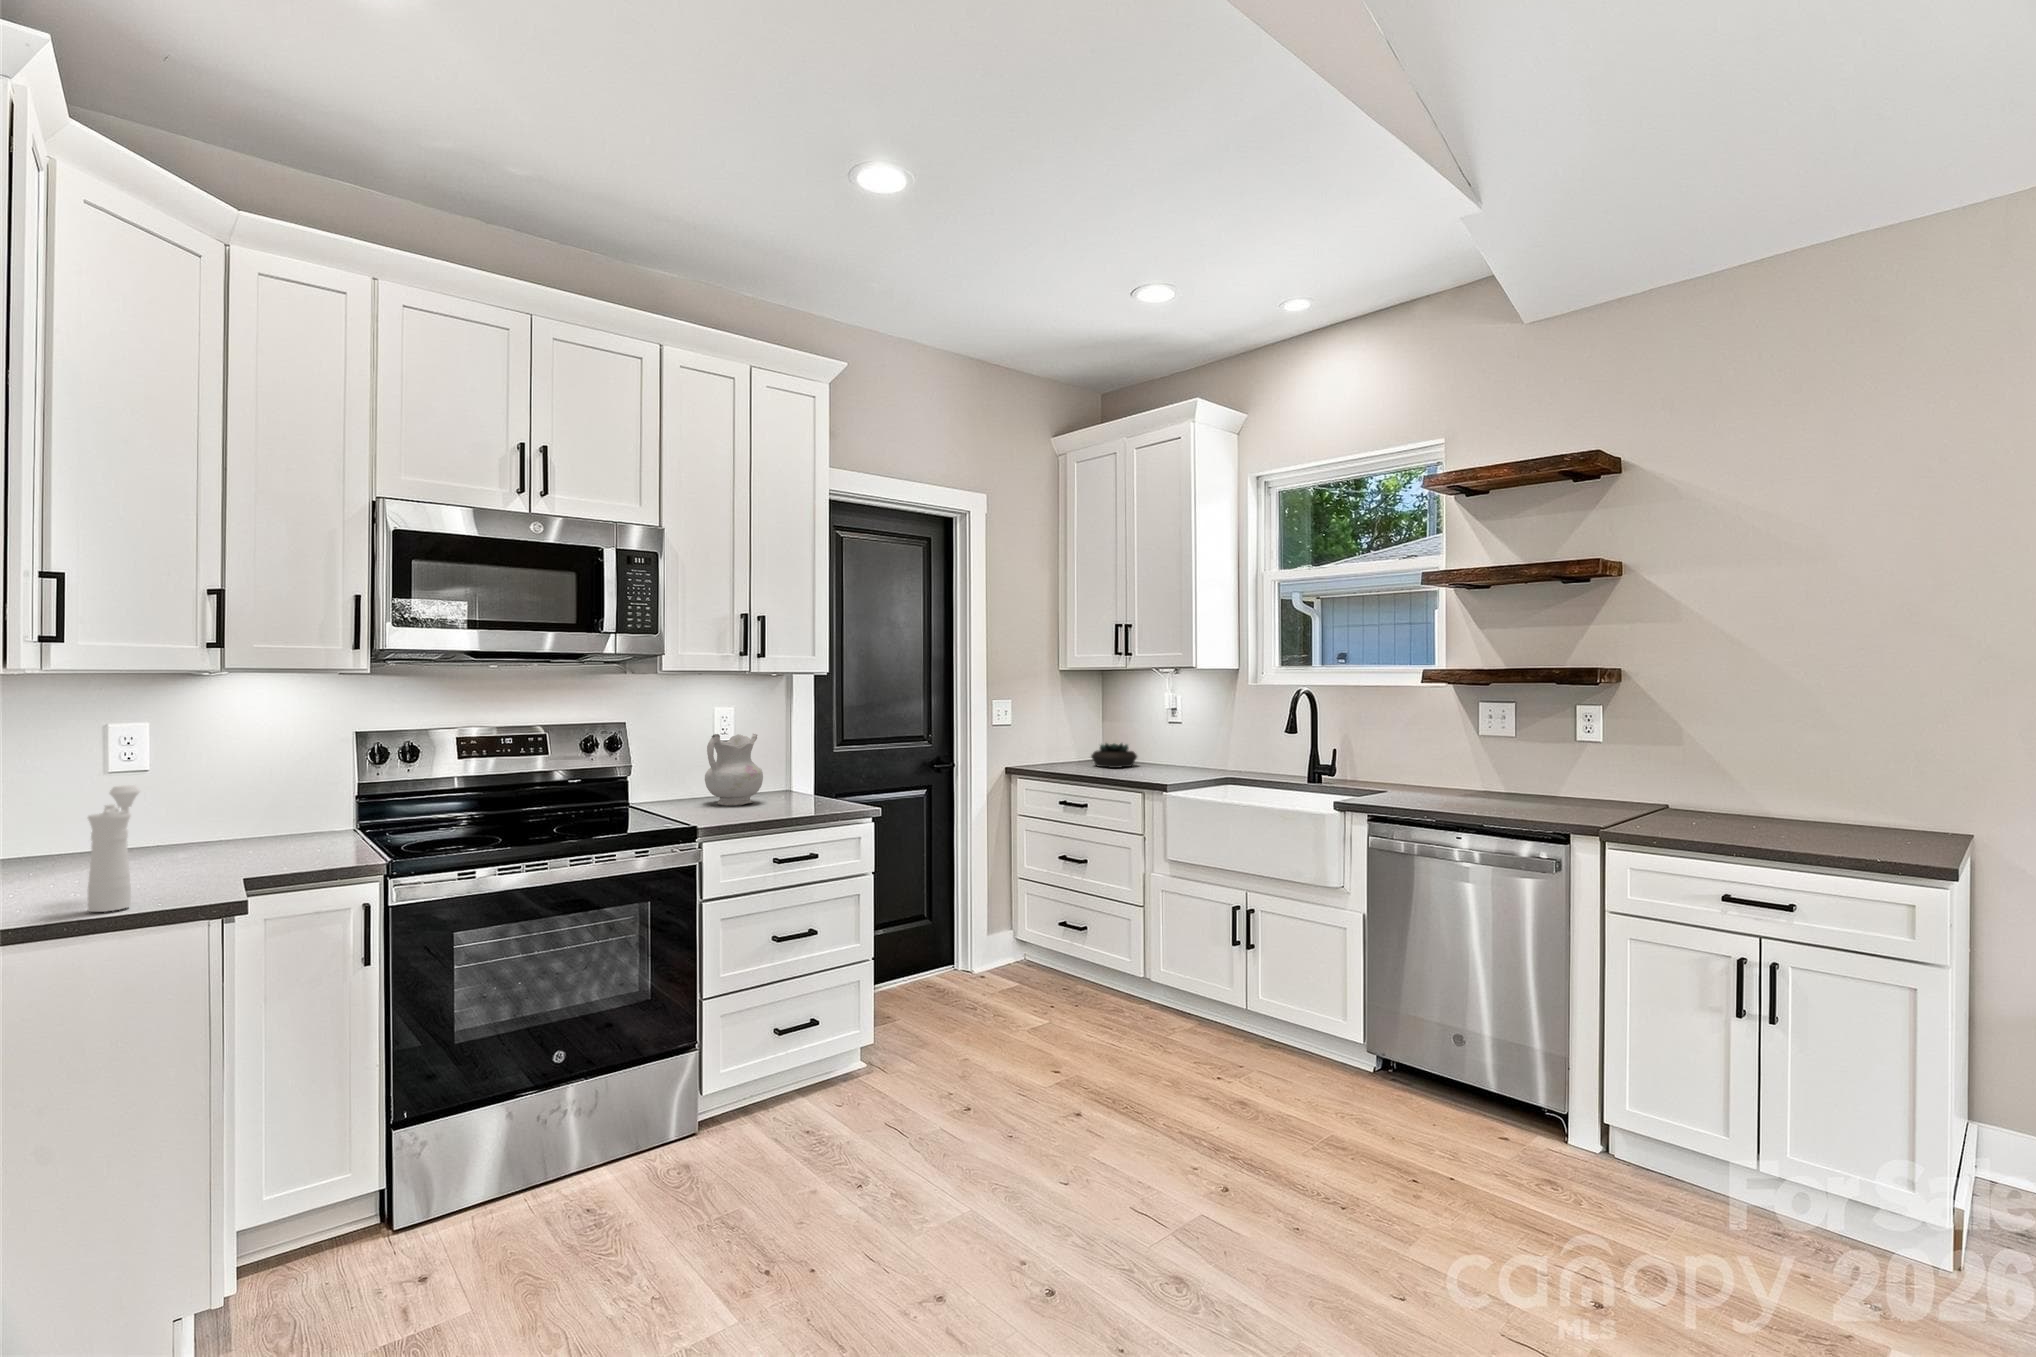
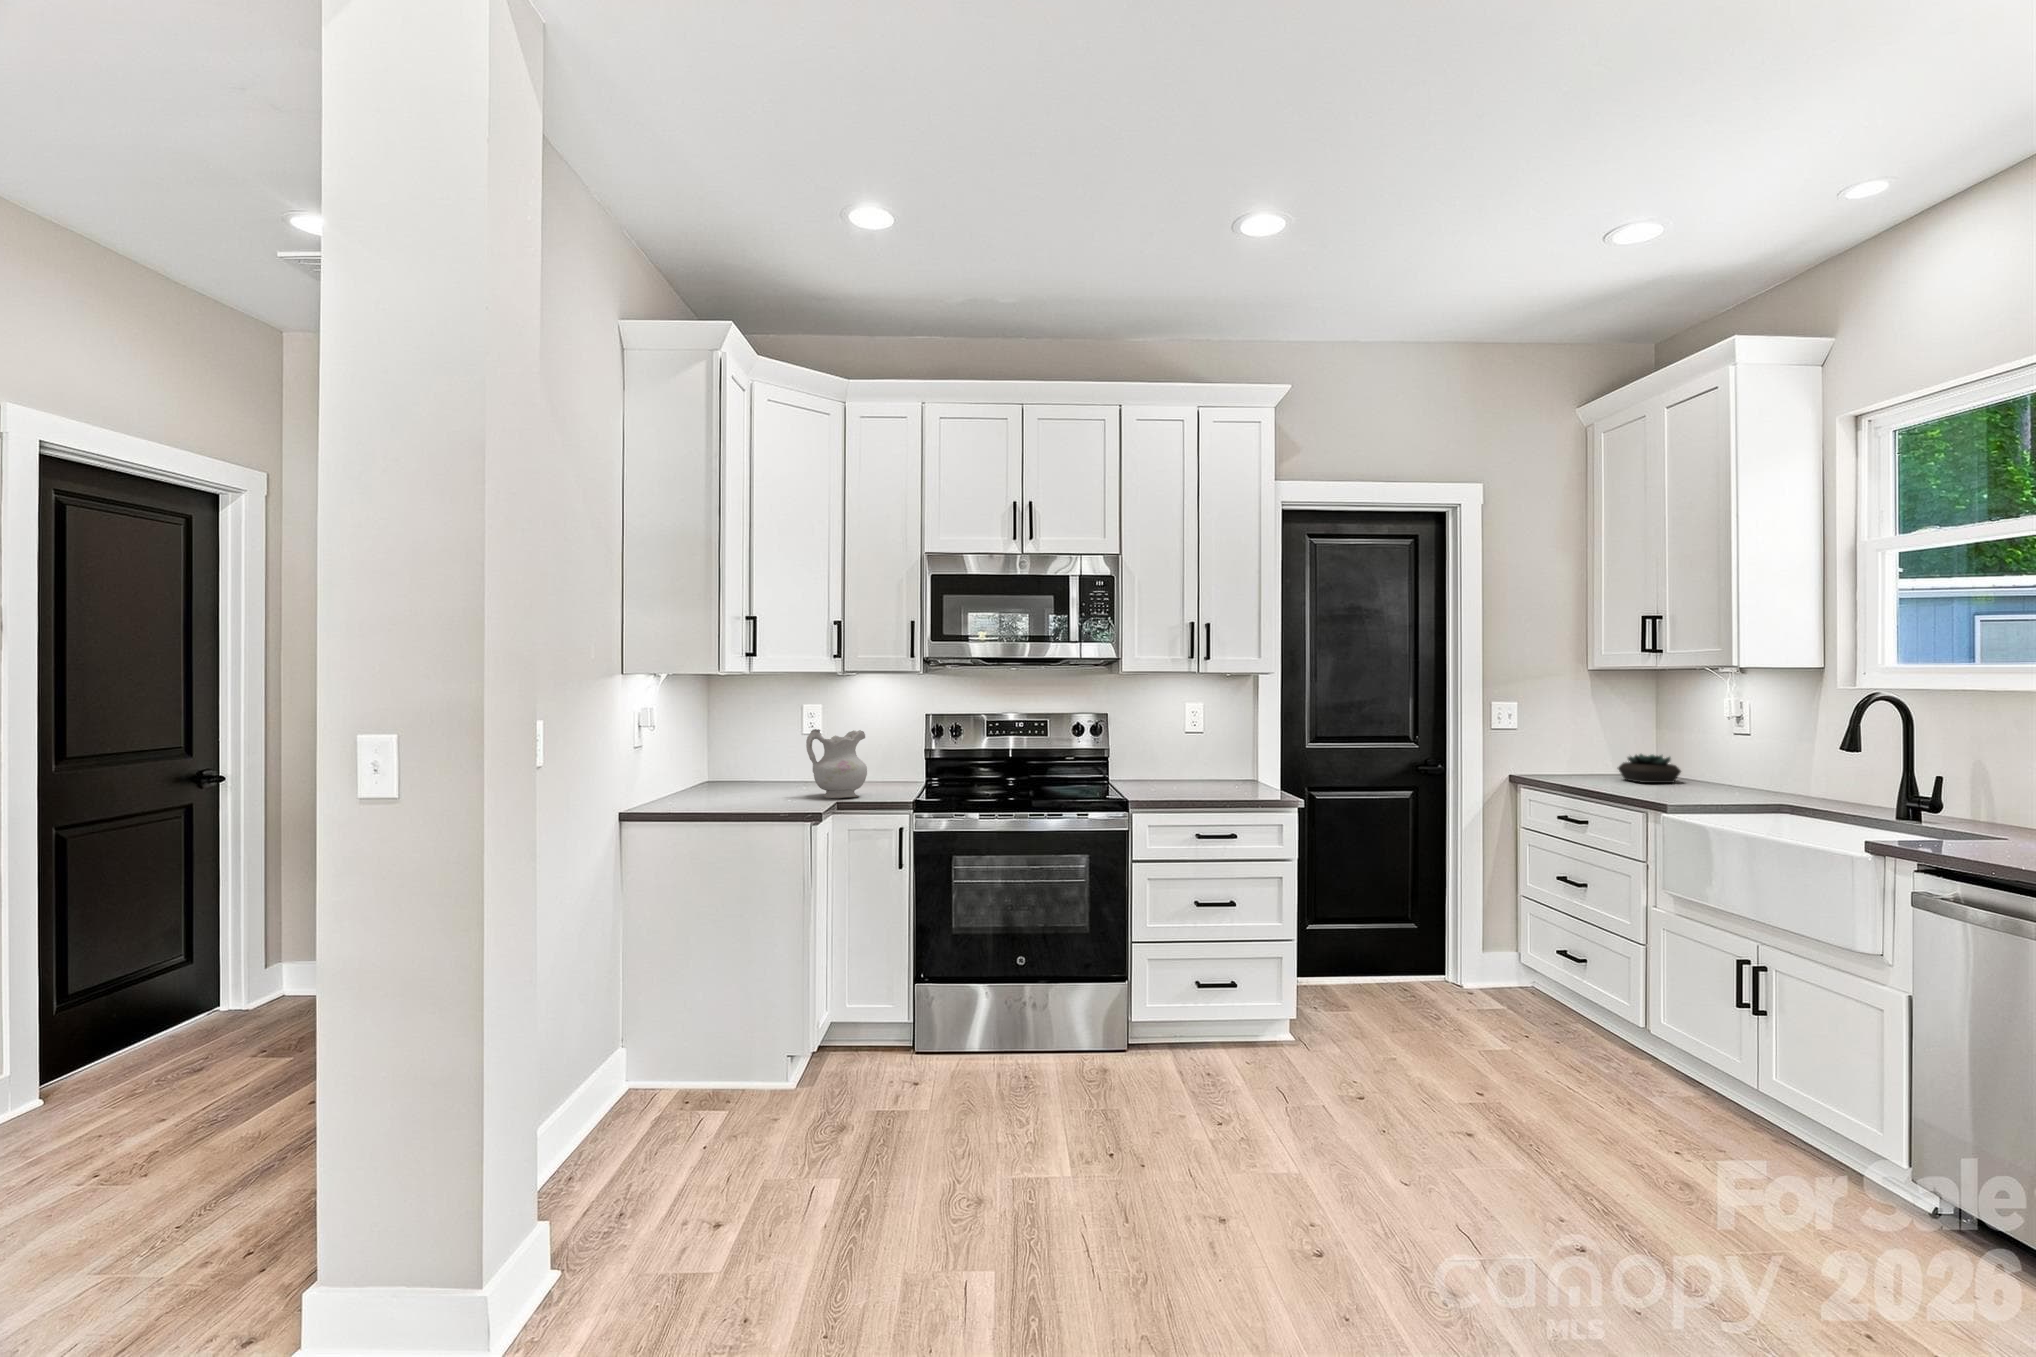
ceramic pitcher: present [705,734,763,806] -> present [806,729,867,798]
pepper mill: present [88,785,140,912] -> none [754,741,783,812]

